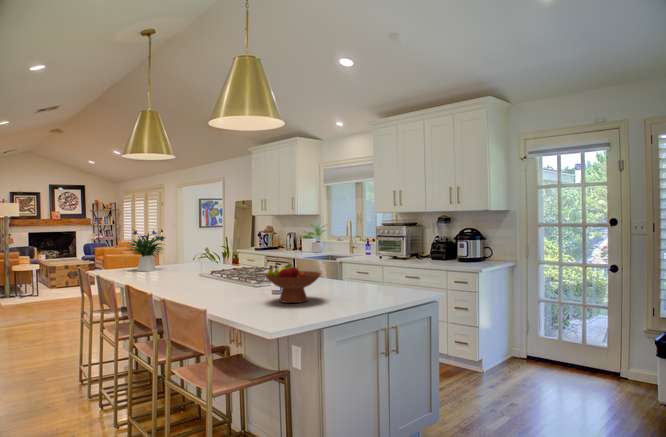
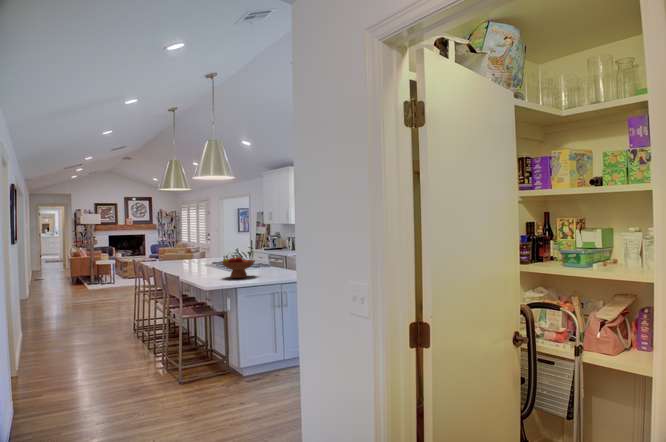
flower arrangement: present [129,229,165,271] -> none [157,233,187,262]

